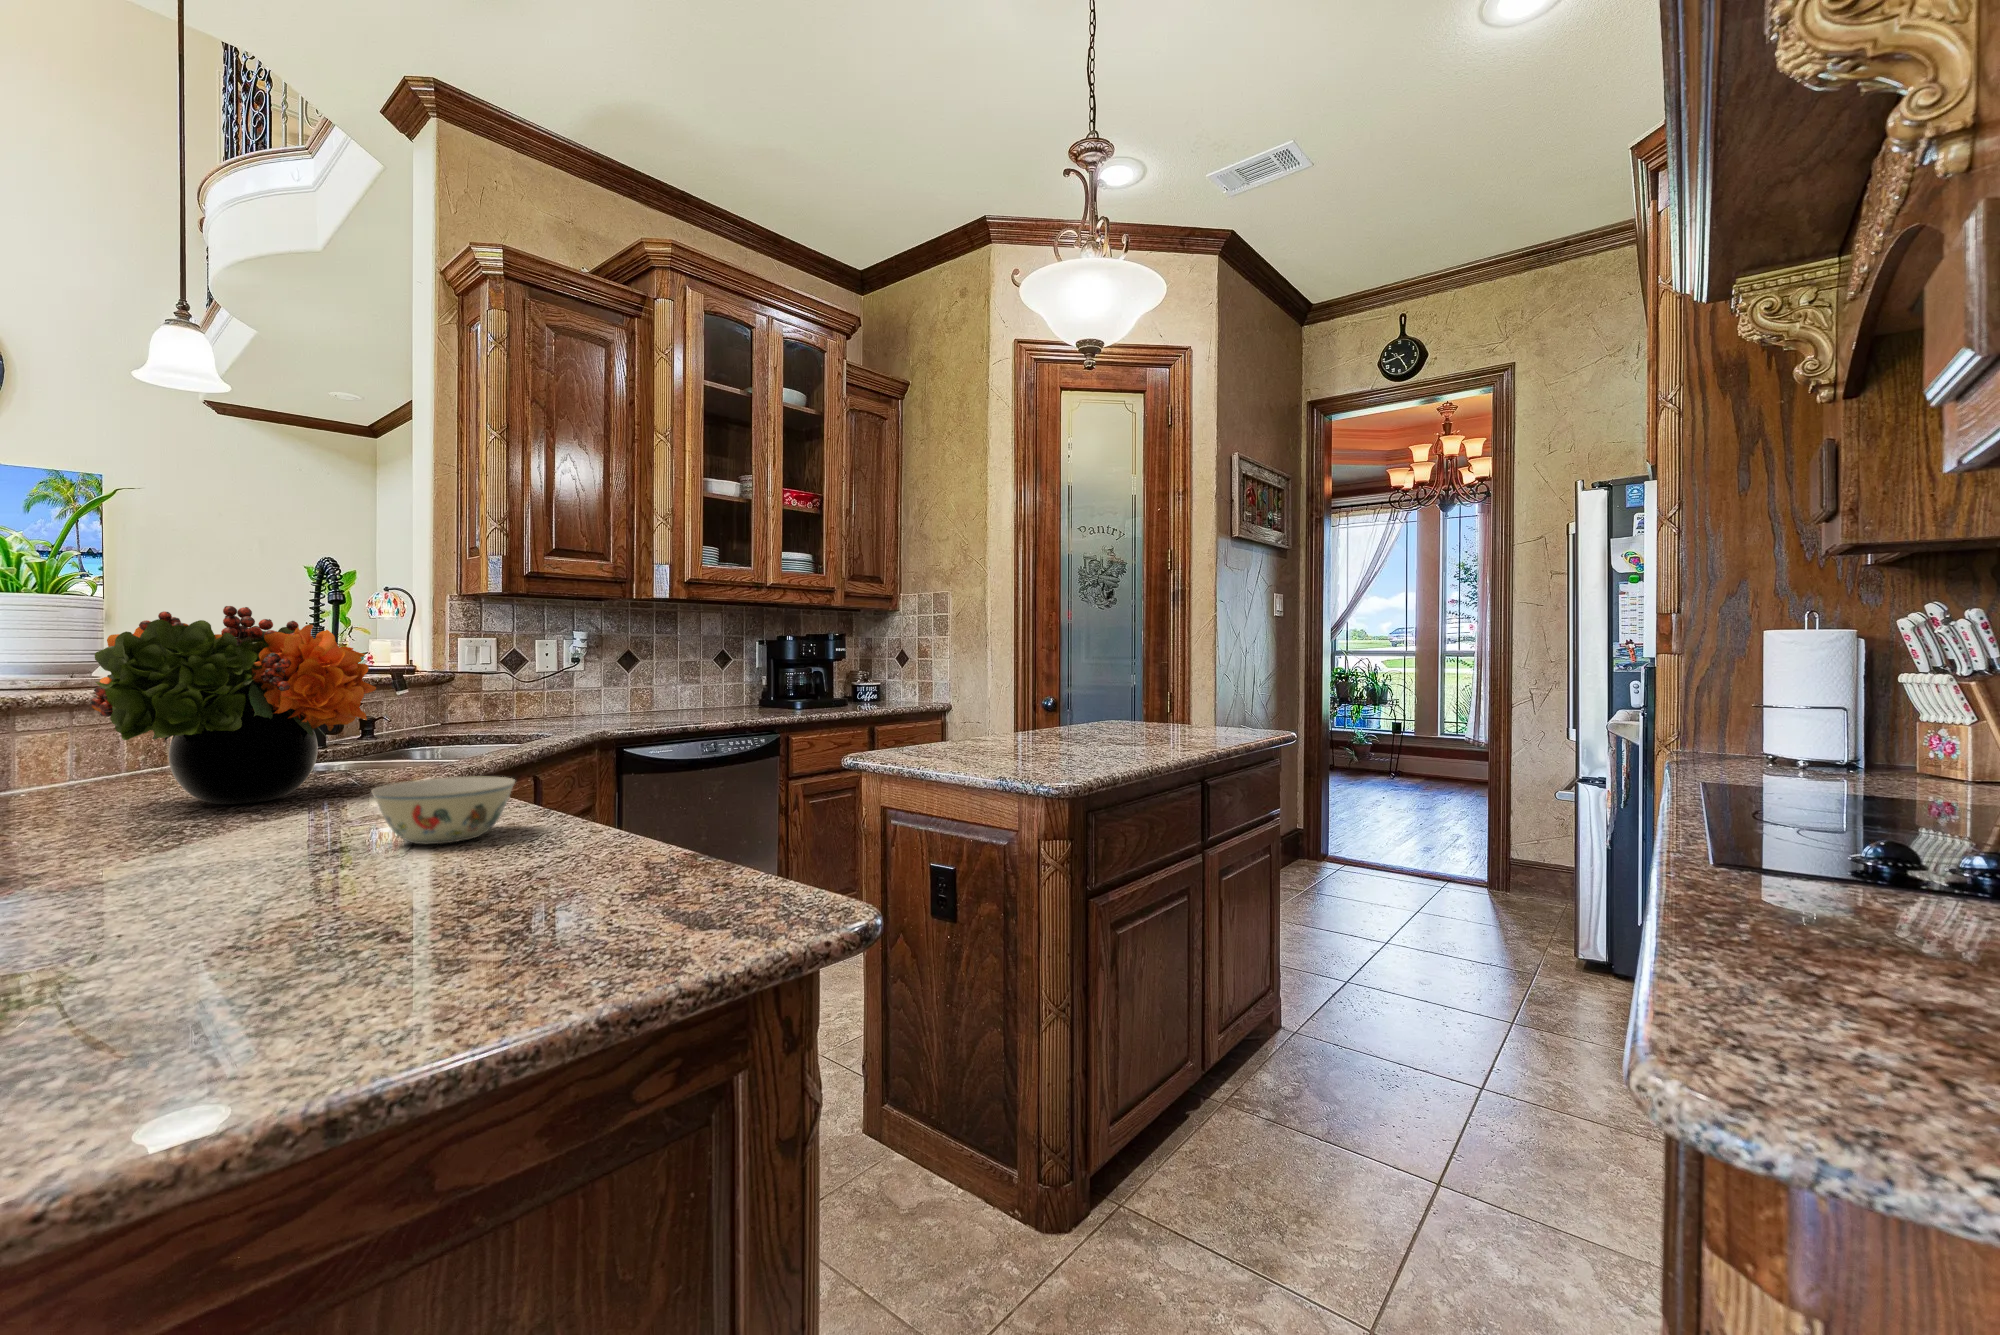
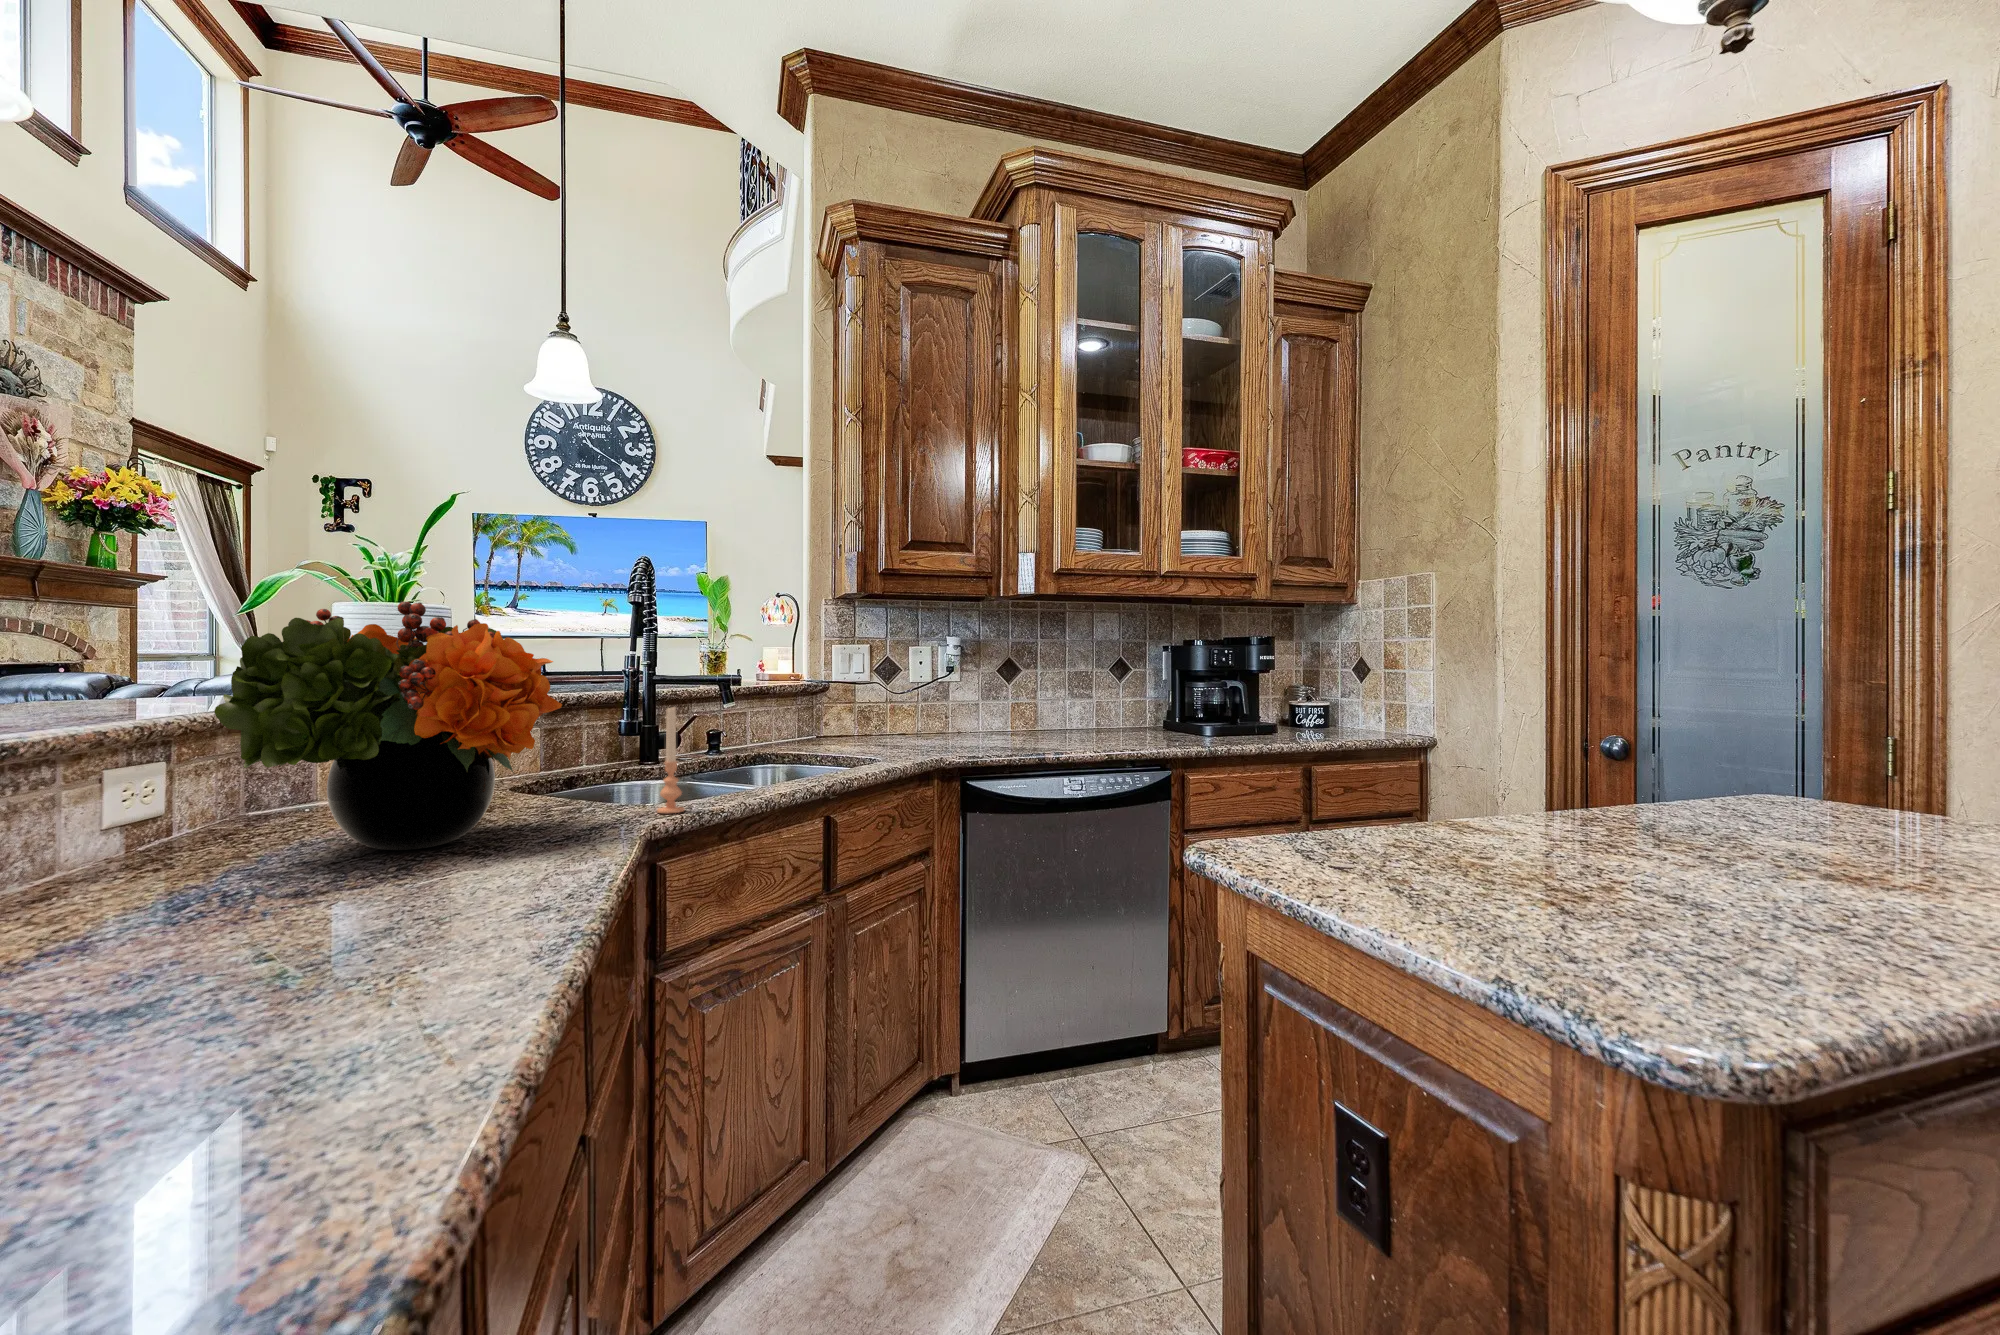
candle: none [419,689,443,773] -> present [657,707,685,813]
bowl: present [371,777,515,844] -> none [156,874,447,1021]

